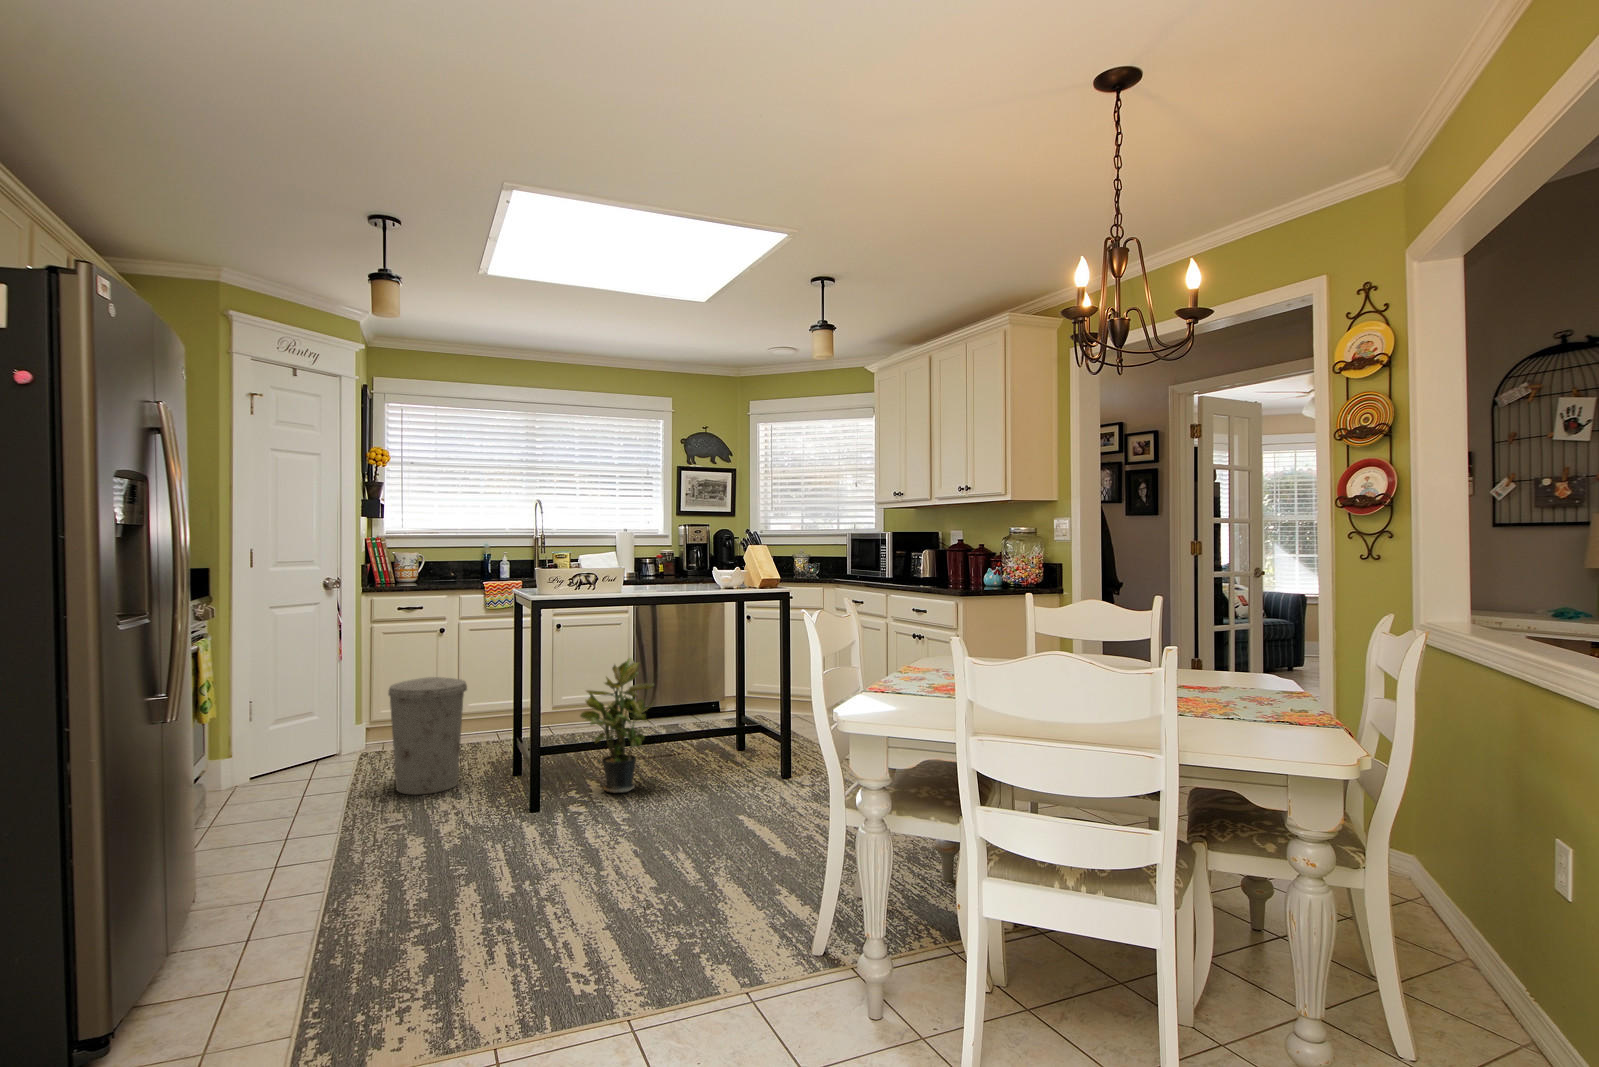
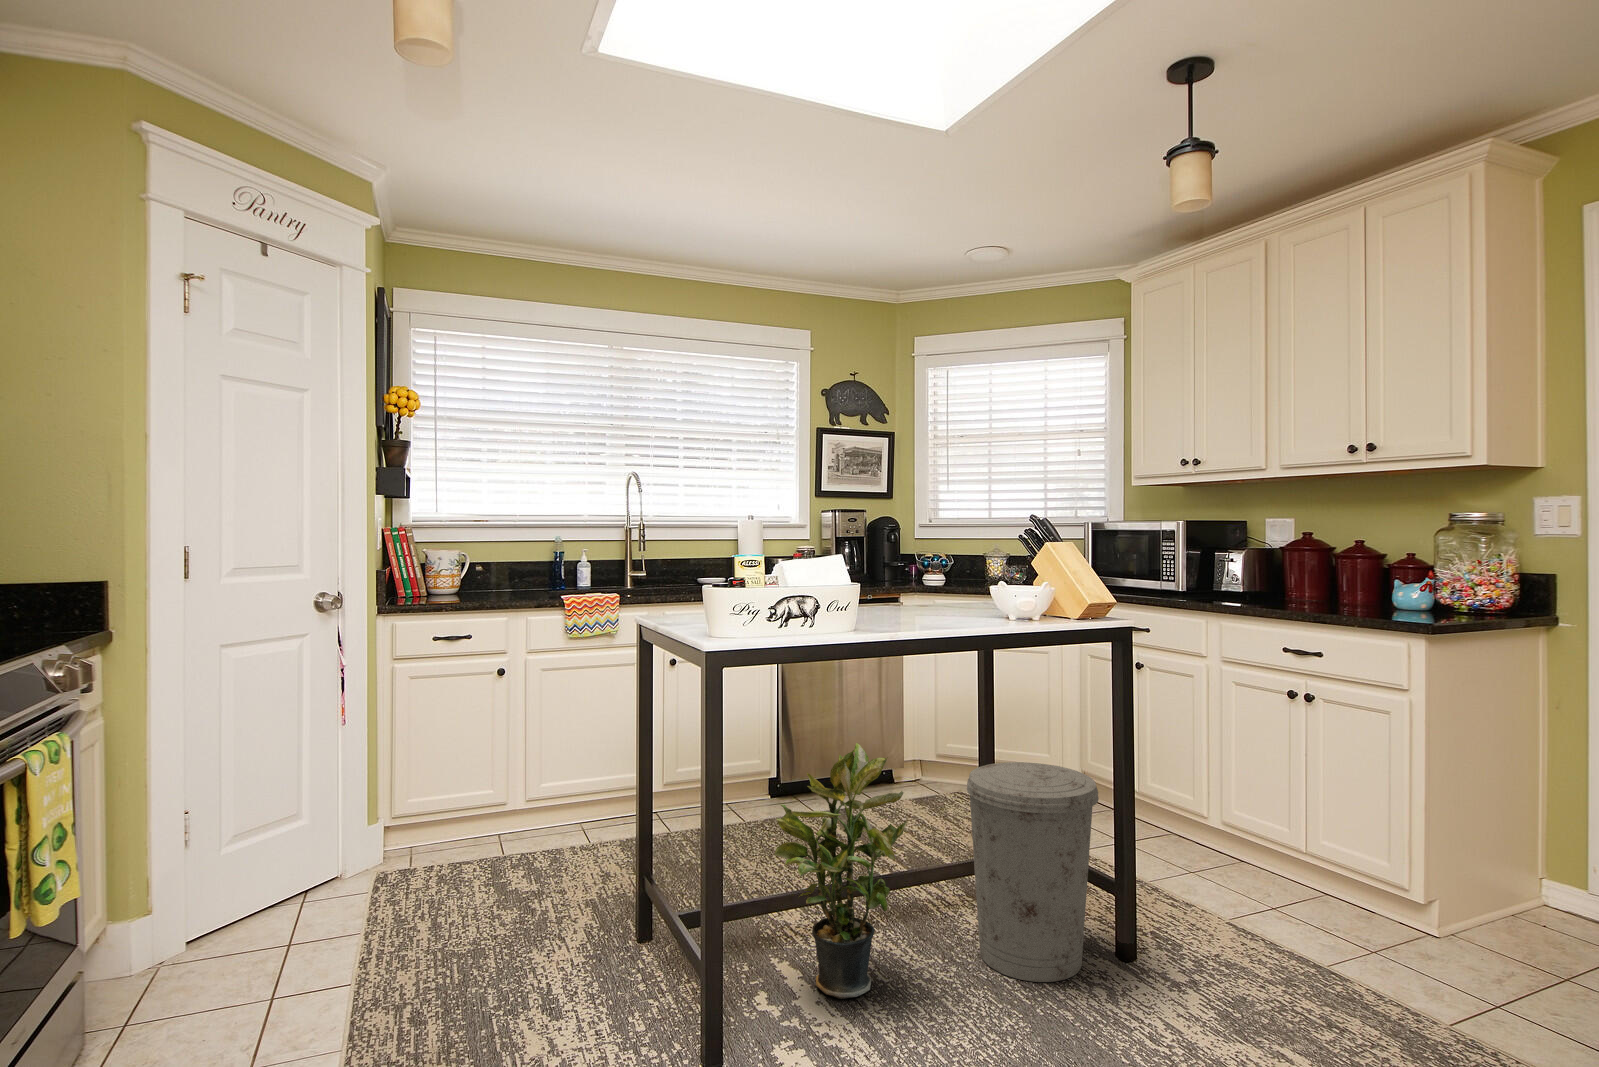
trash can: present [389,677,467,795] -> present [967,762,1099,982]

